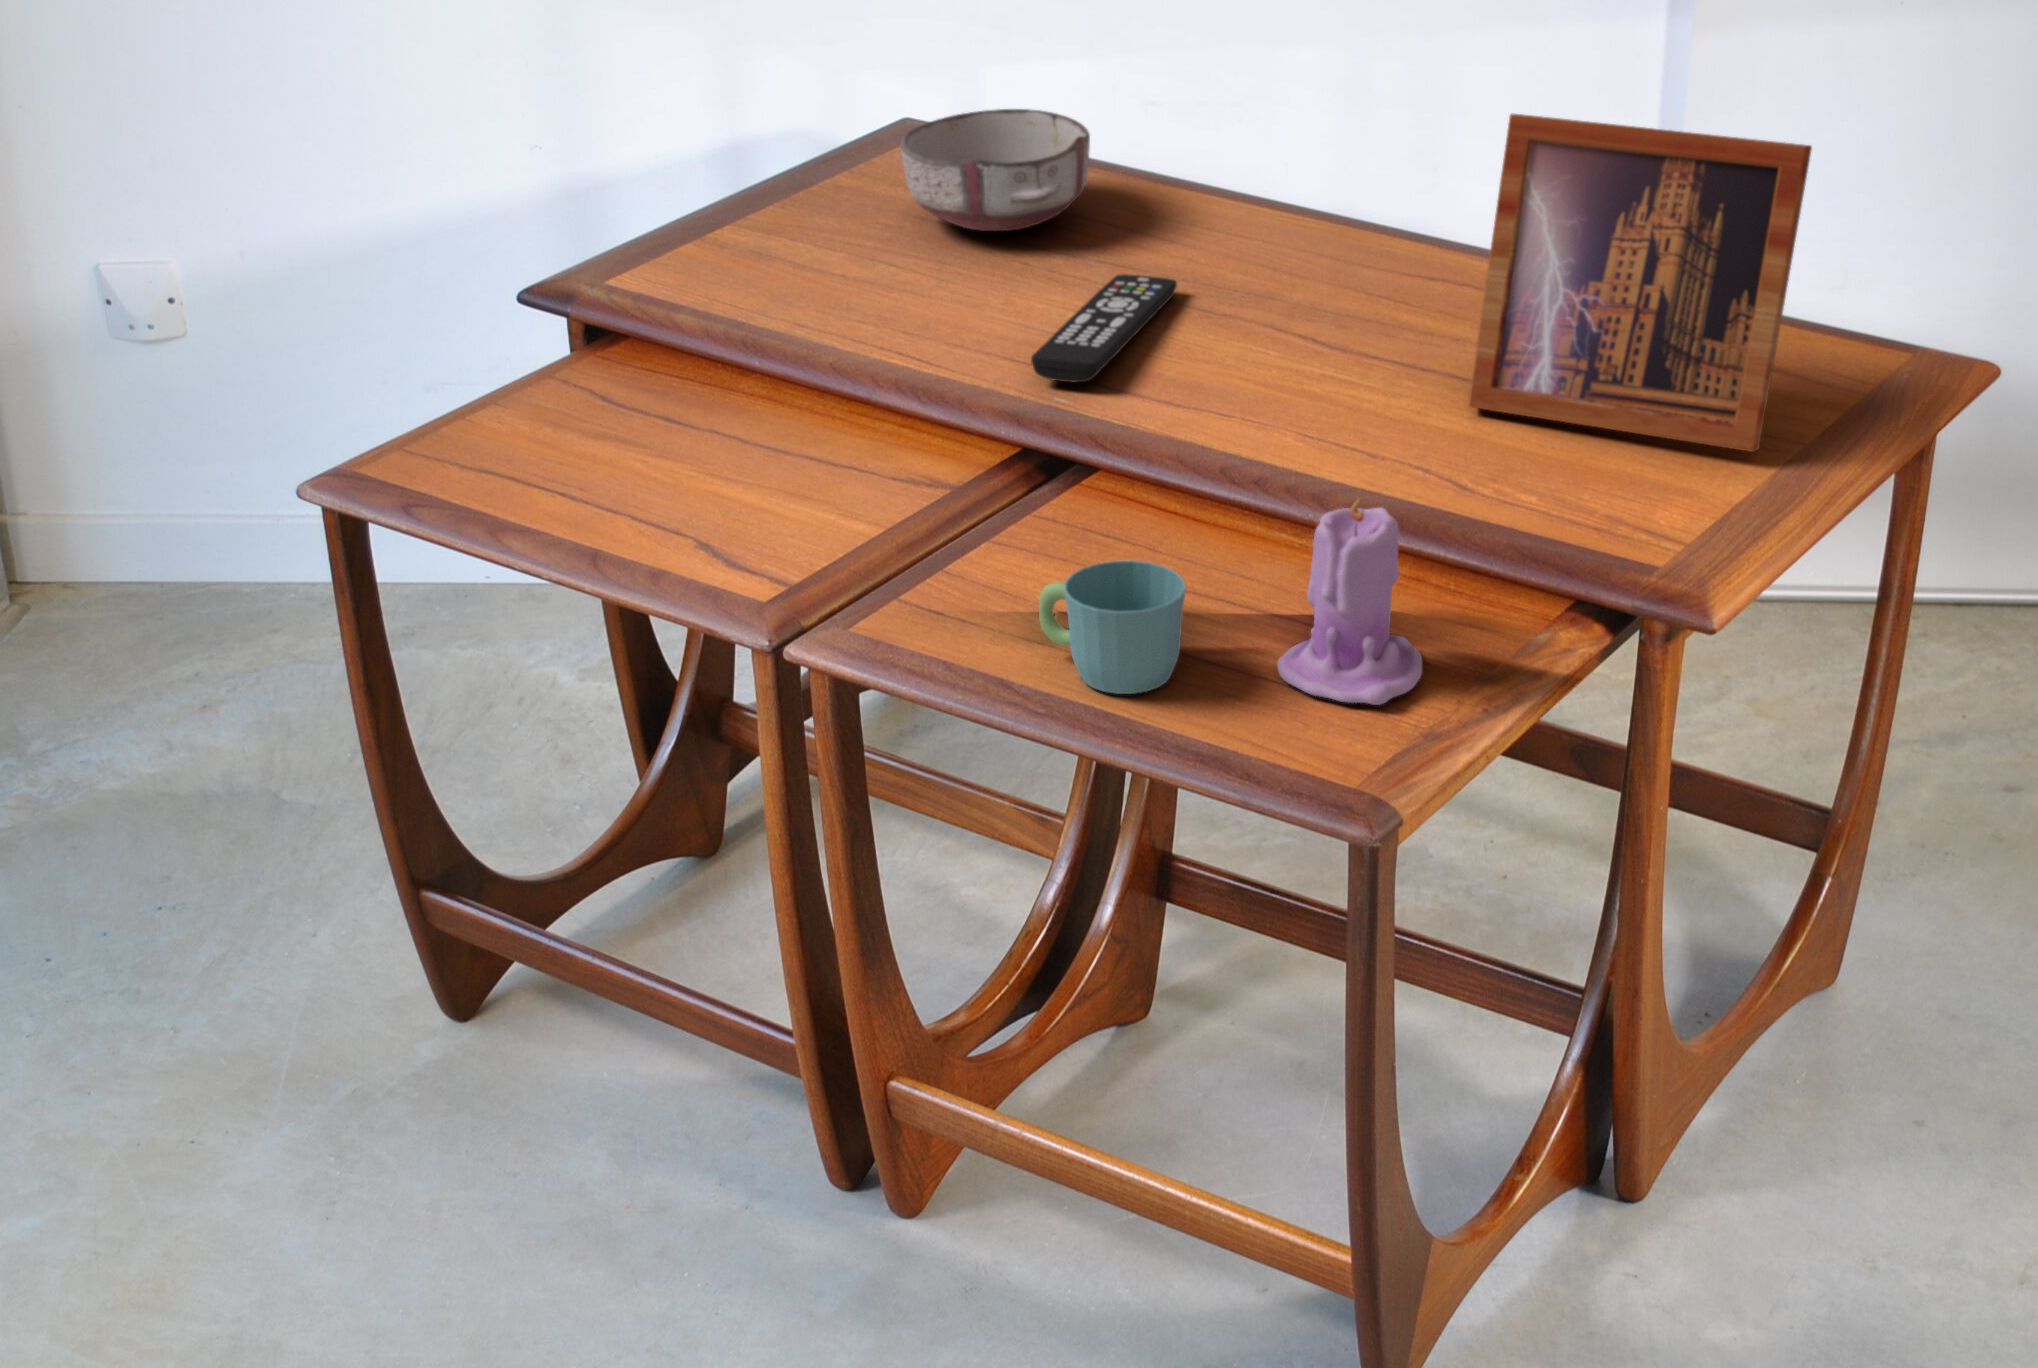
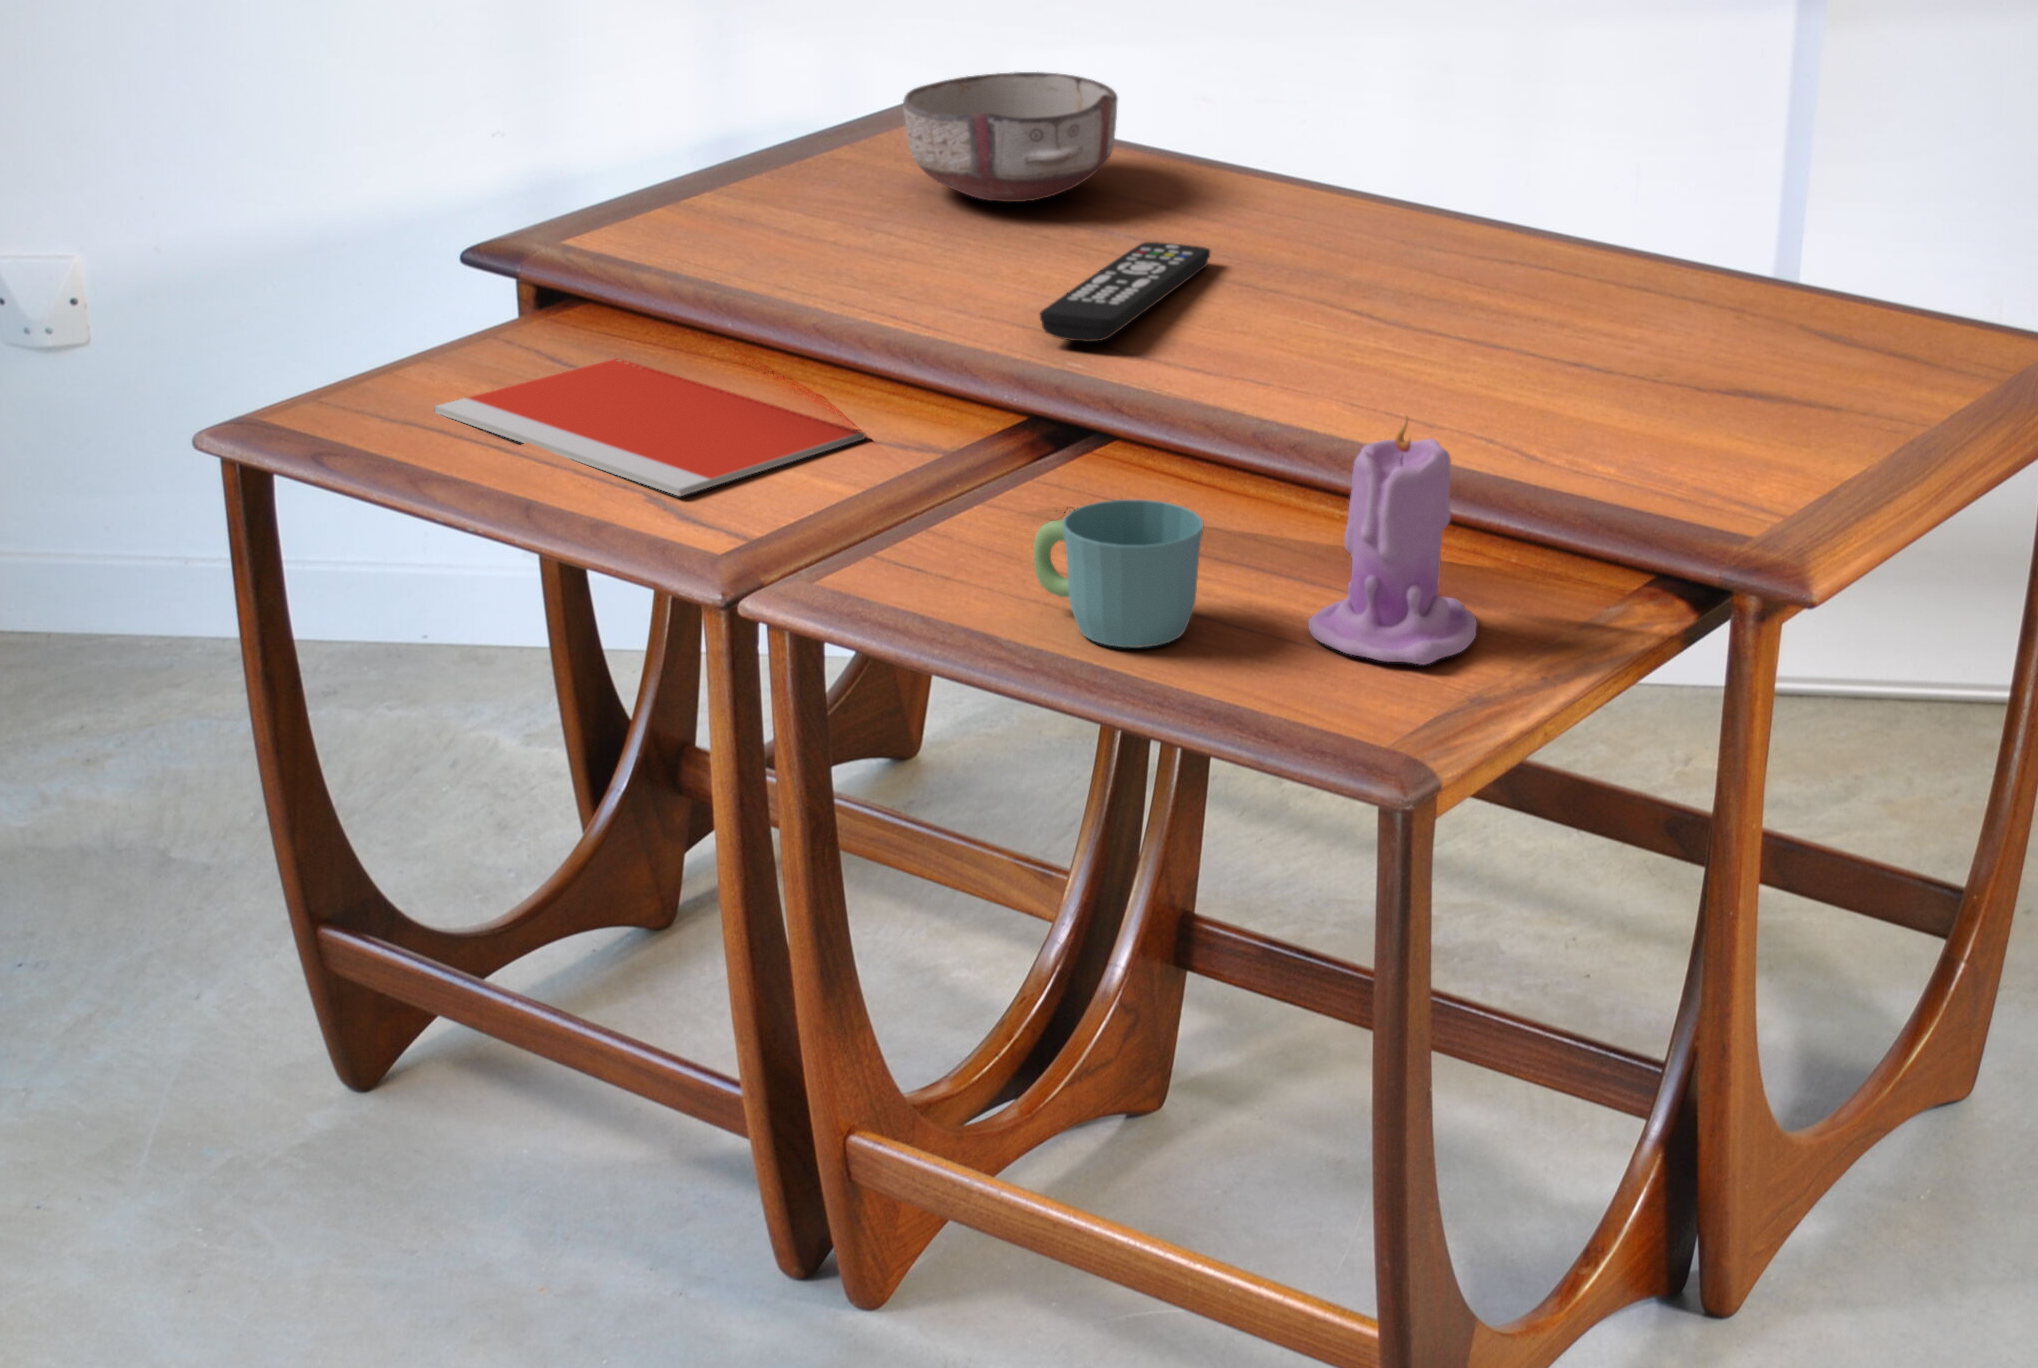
picture frame: present [1468,114,1812,452] -> none [1538,39,1933,422]
notebook: none [506,396,883,546] -> present [435,358,865,496]

